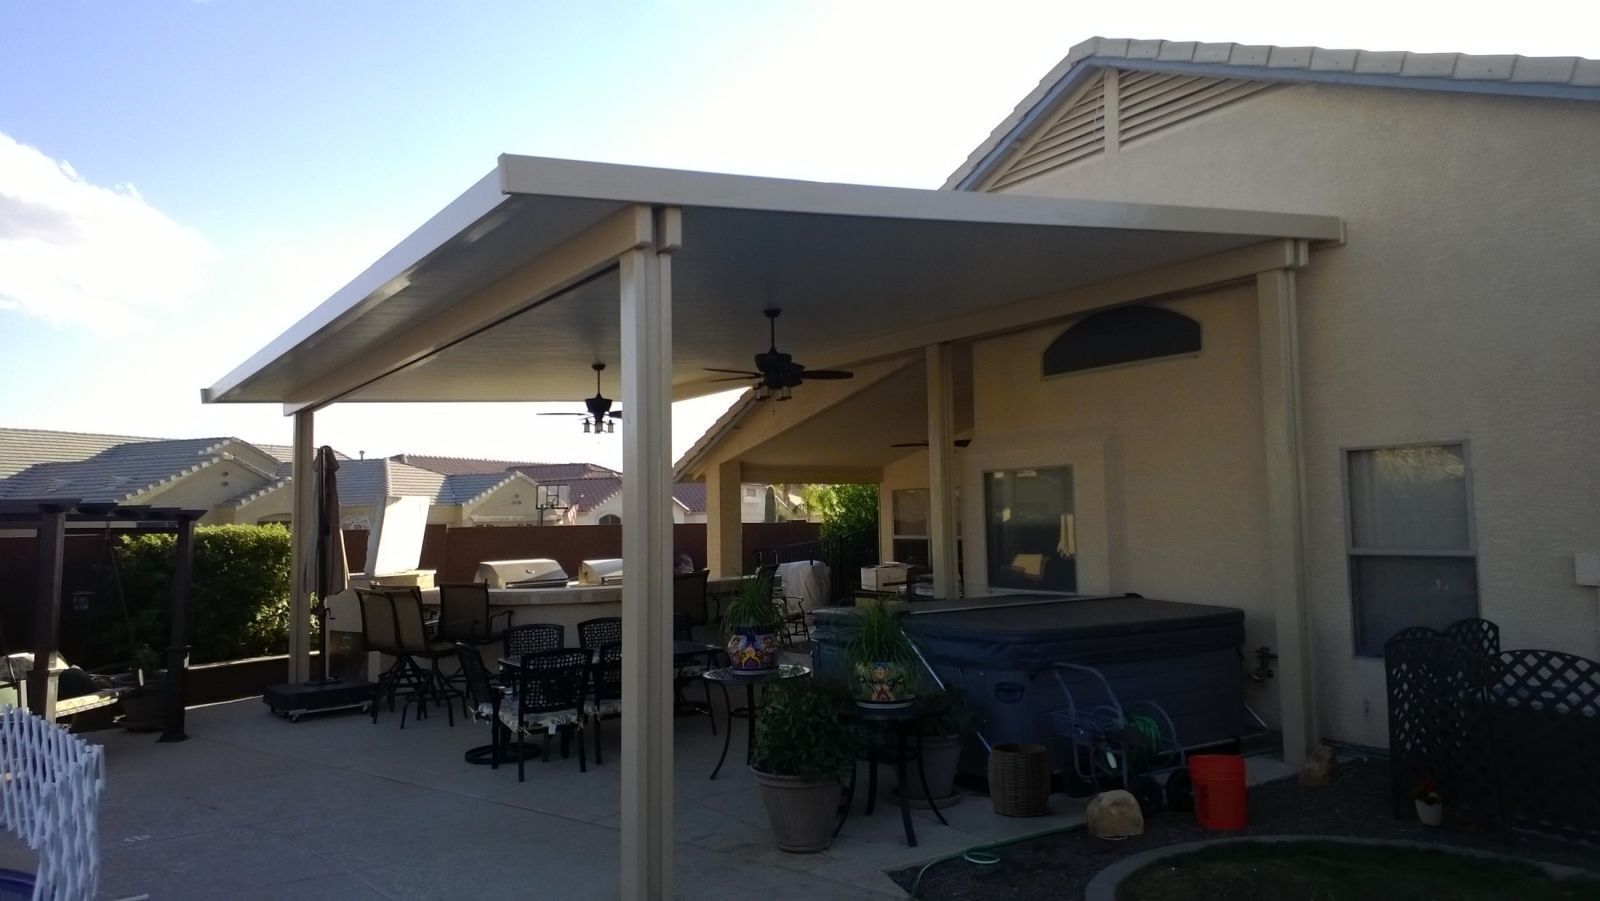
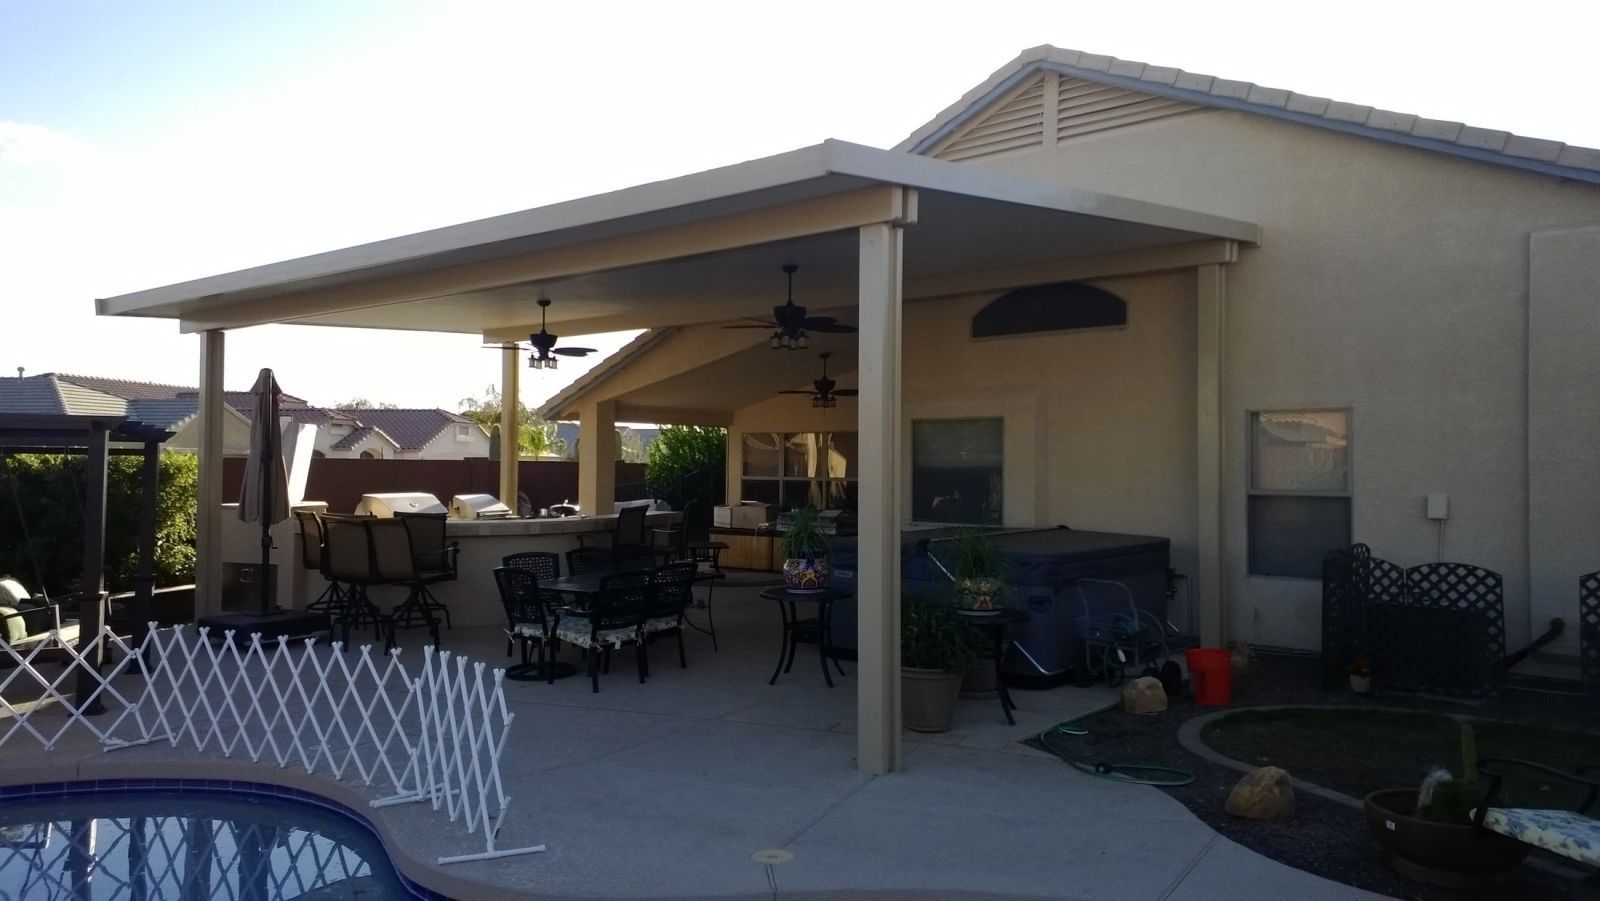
woven basket: present [988,743,1051,817] -> none [1035,644,1086,702]

